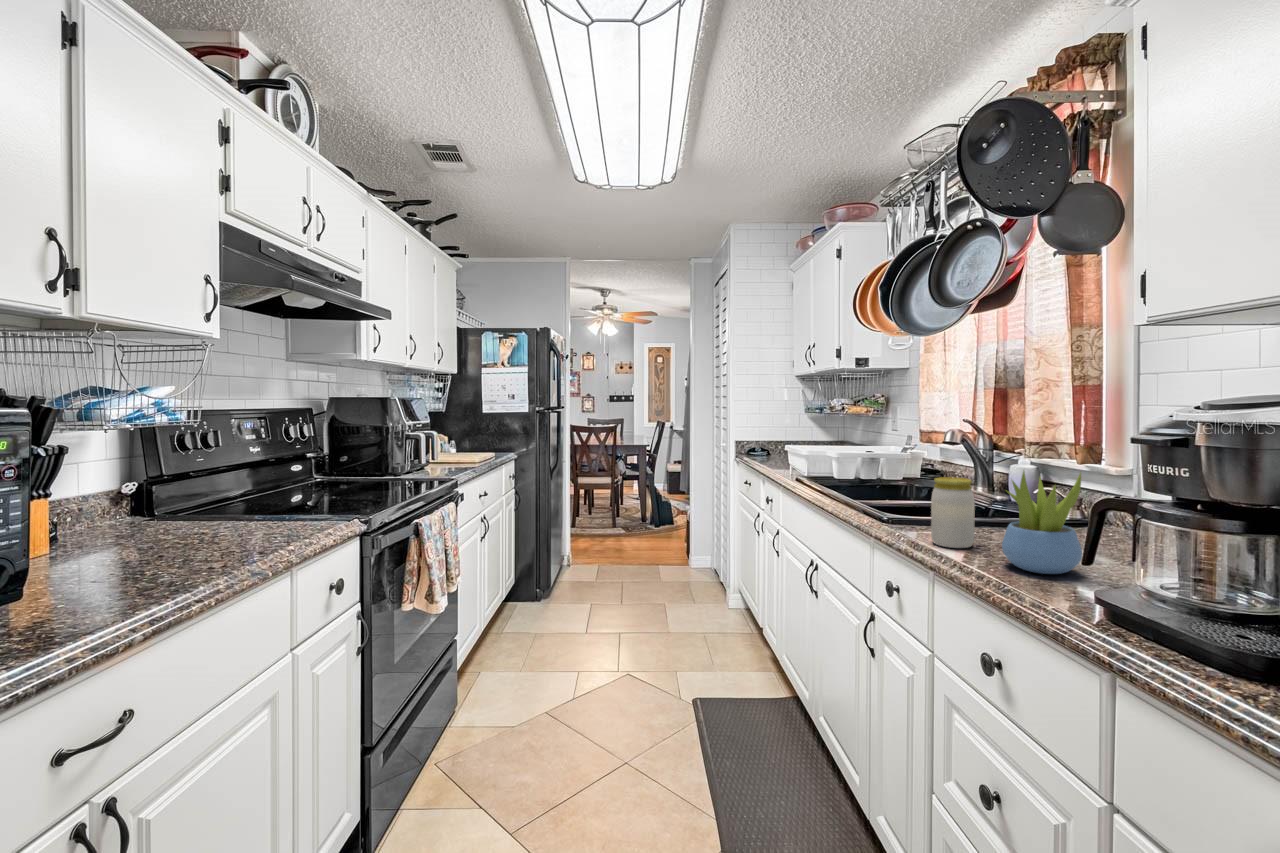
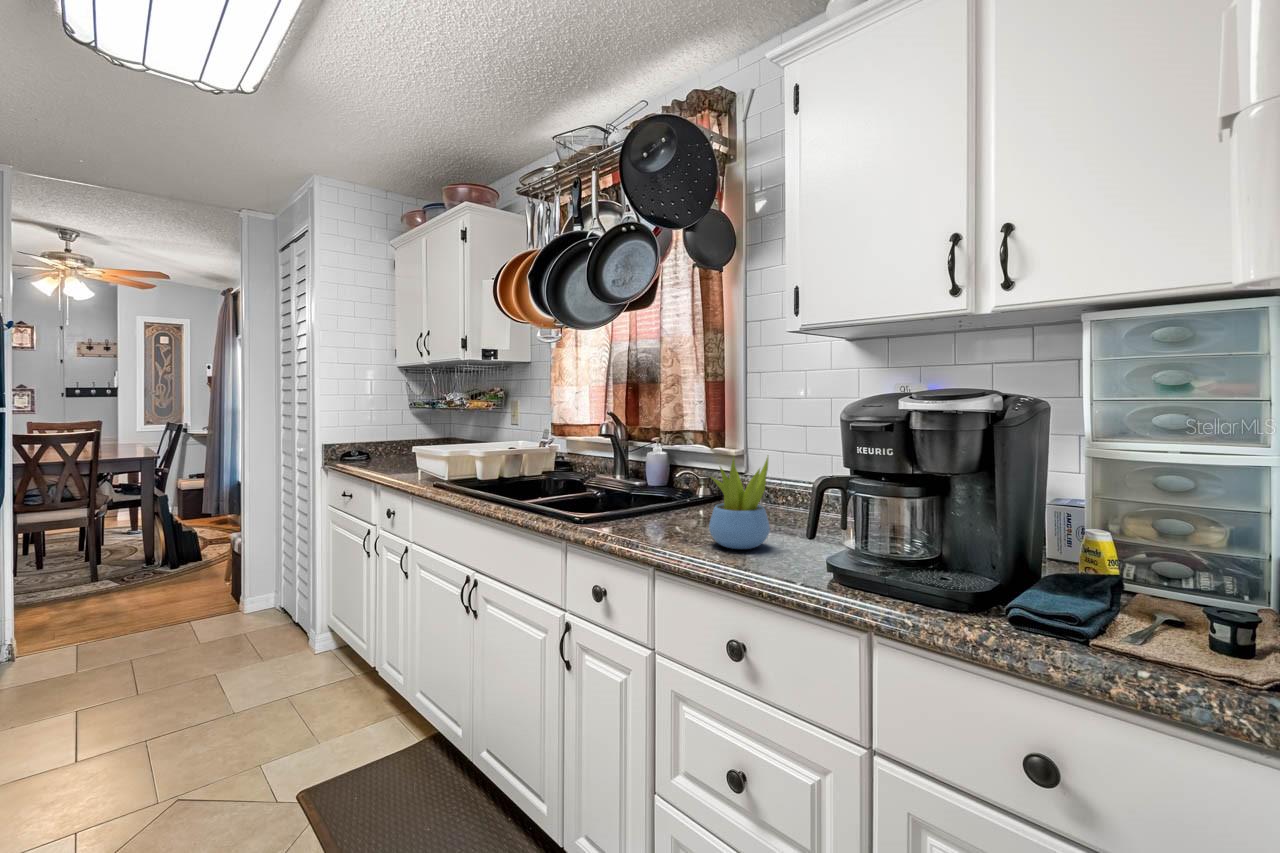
jar: present [931,477,975,548] -> none [636,468,673,538]

